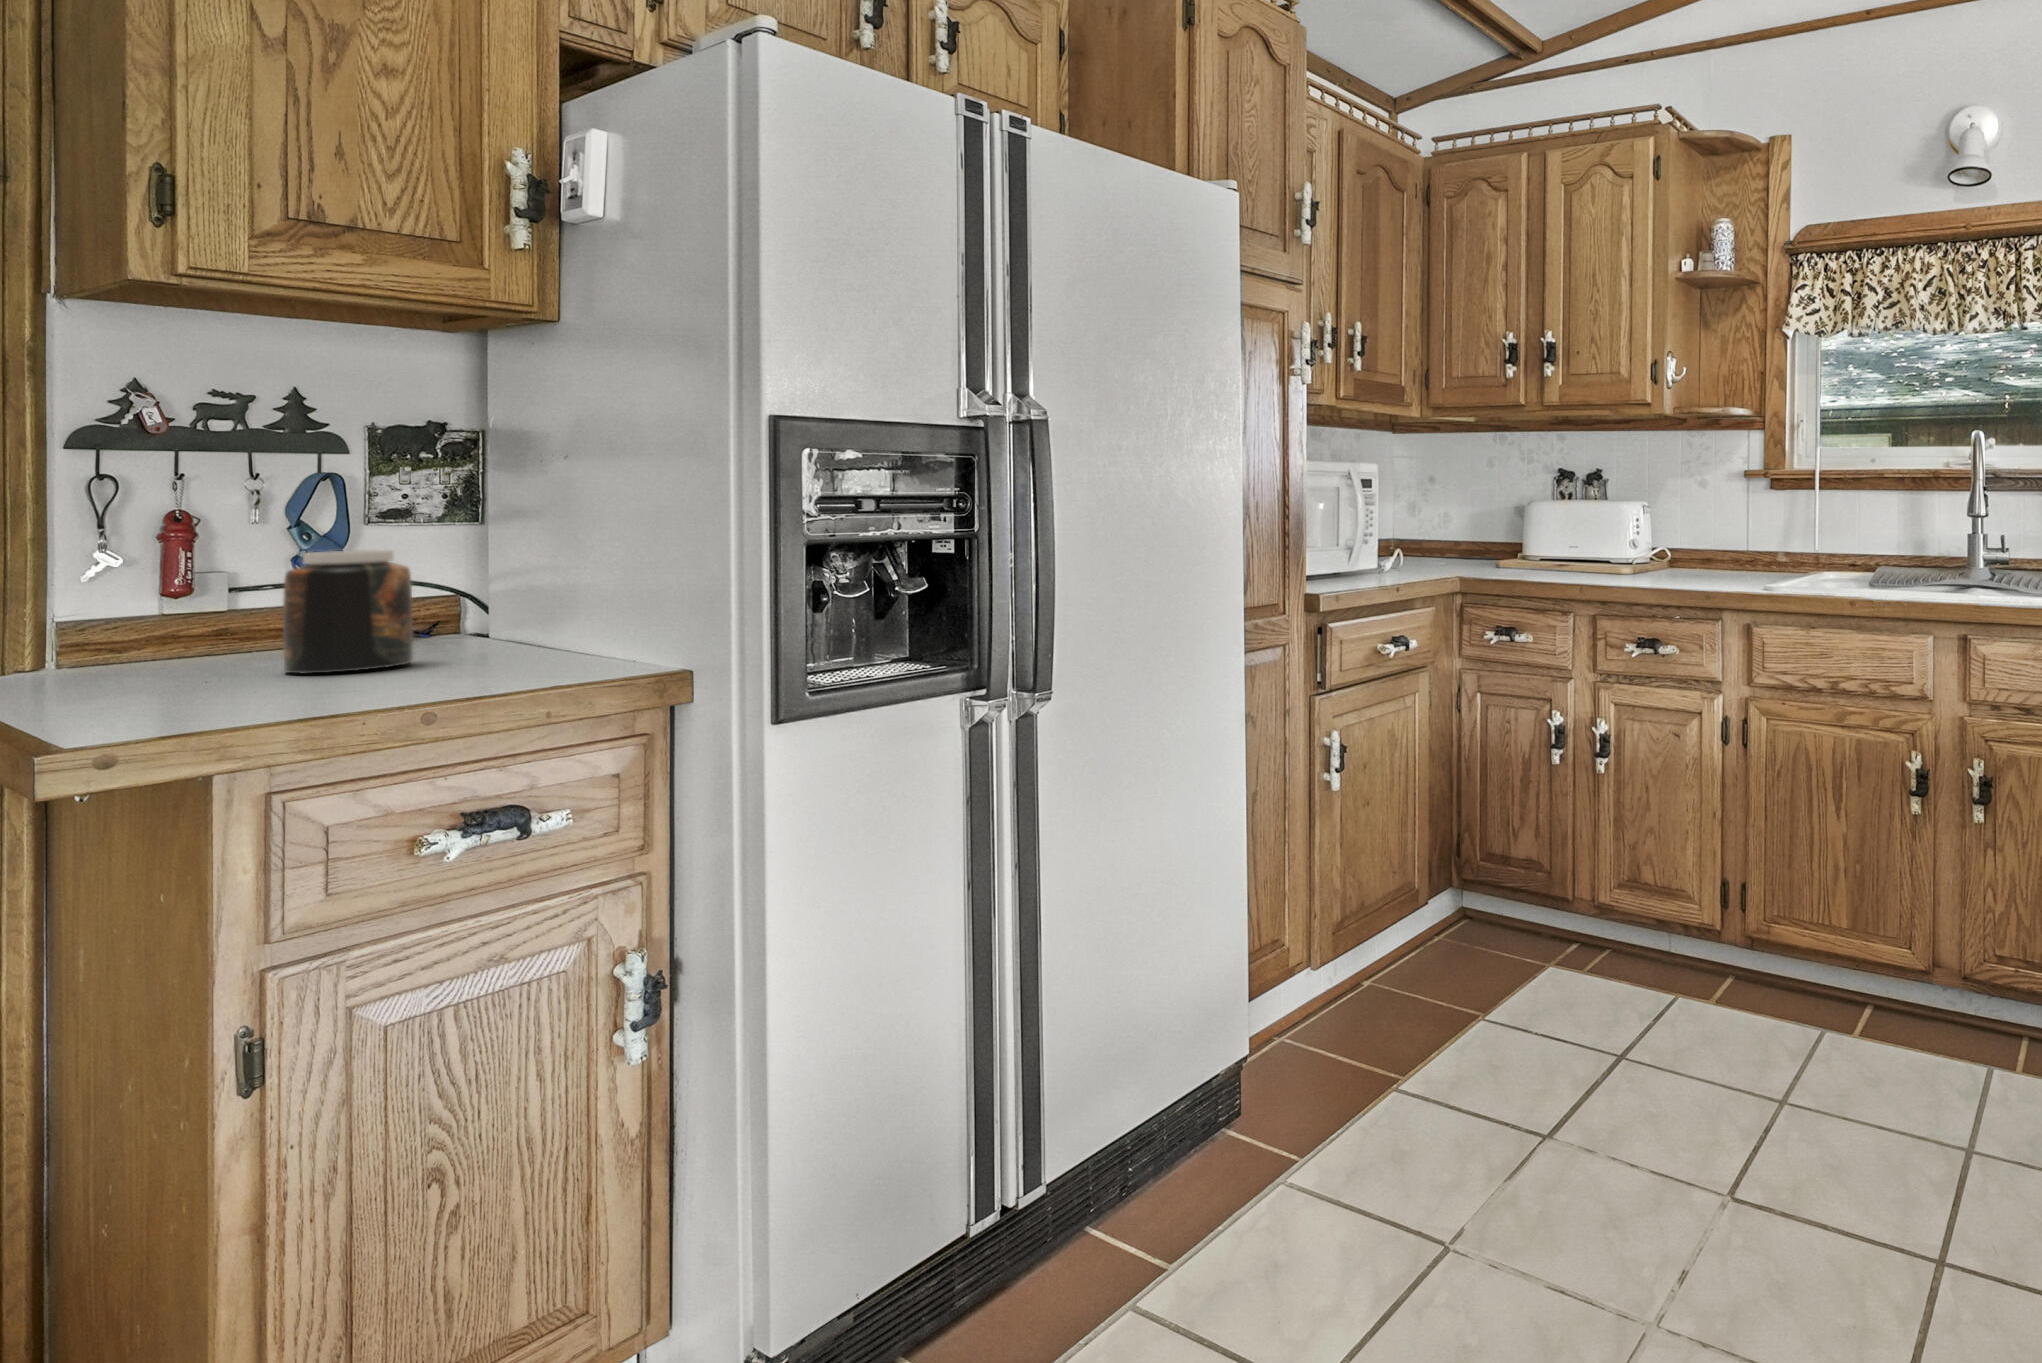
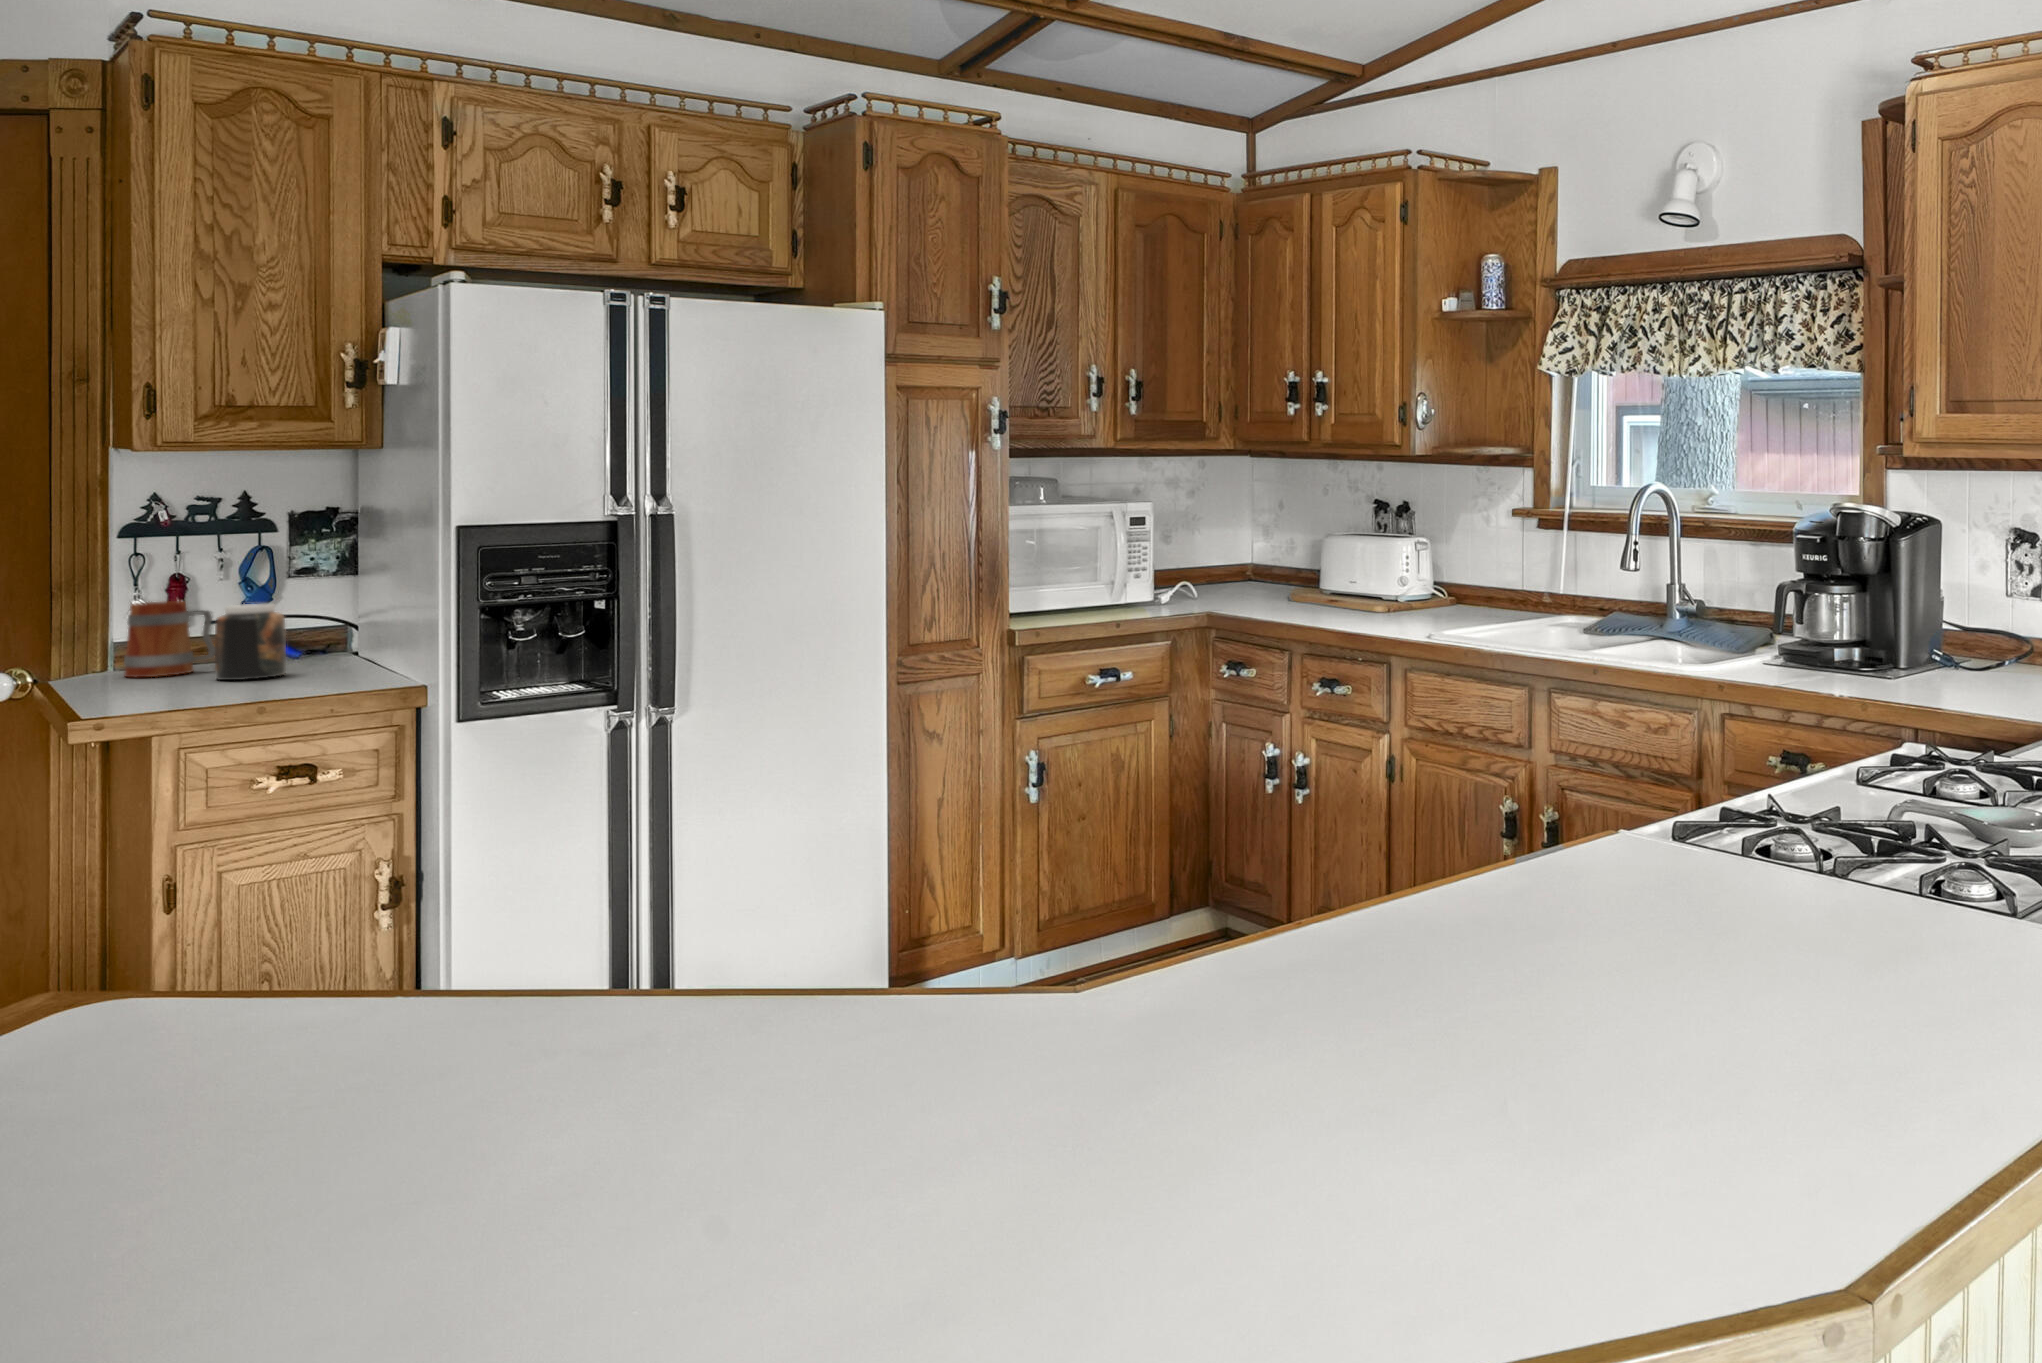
mug: none [84,550,263,676] -> present [124,601,215,677]

